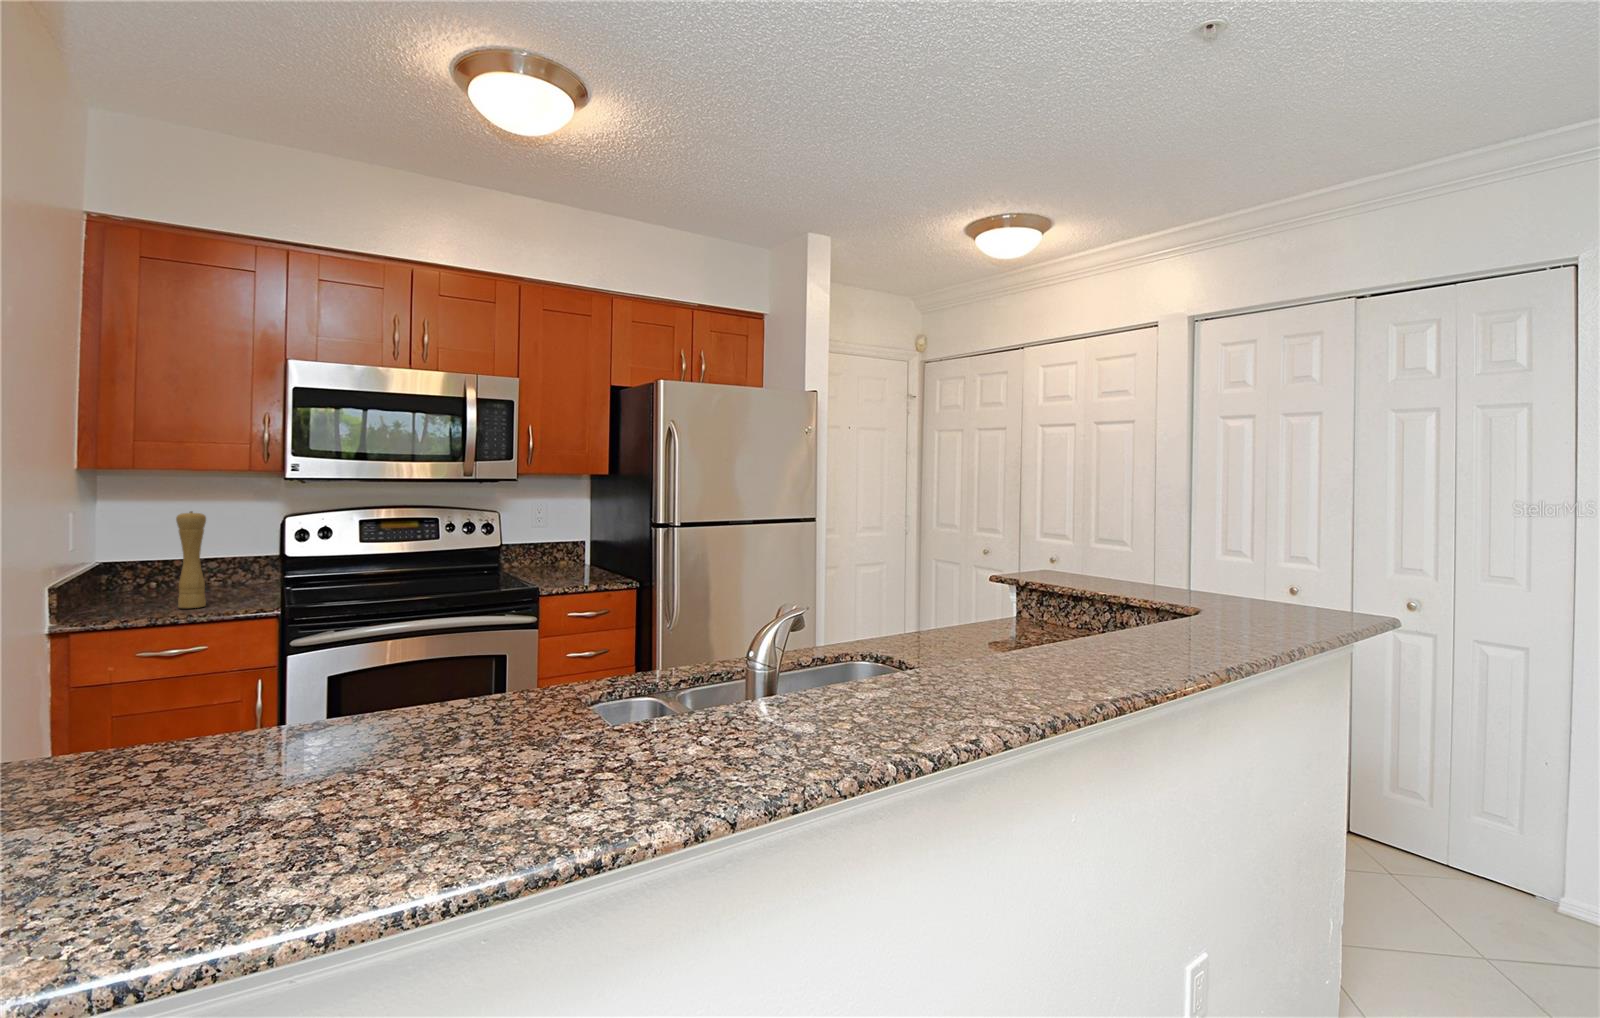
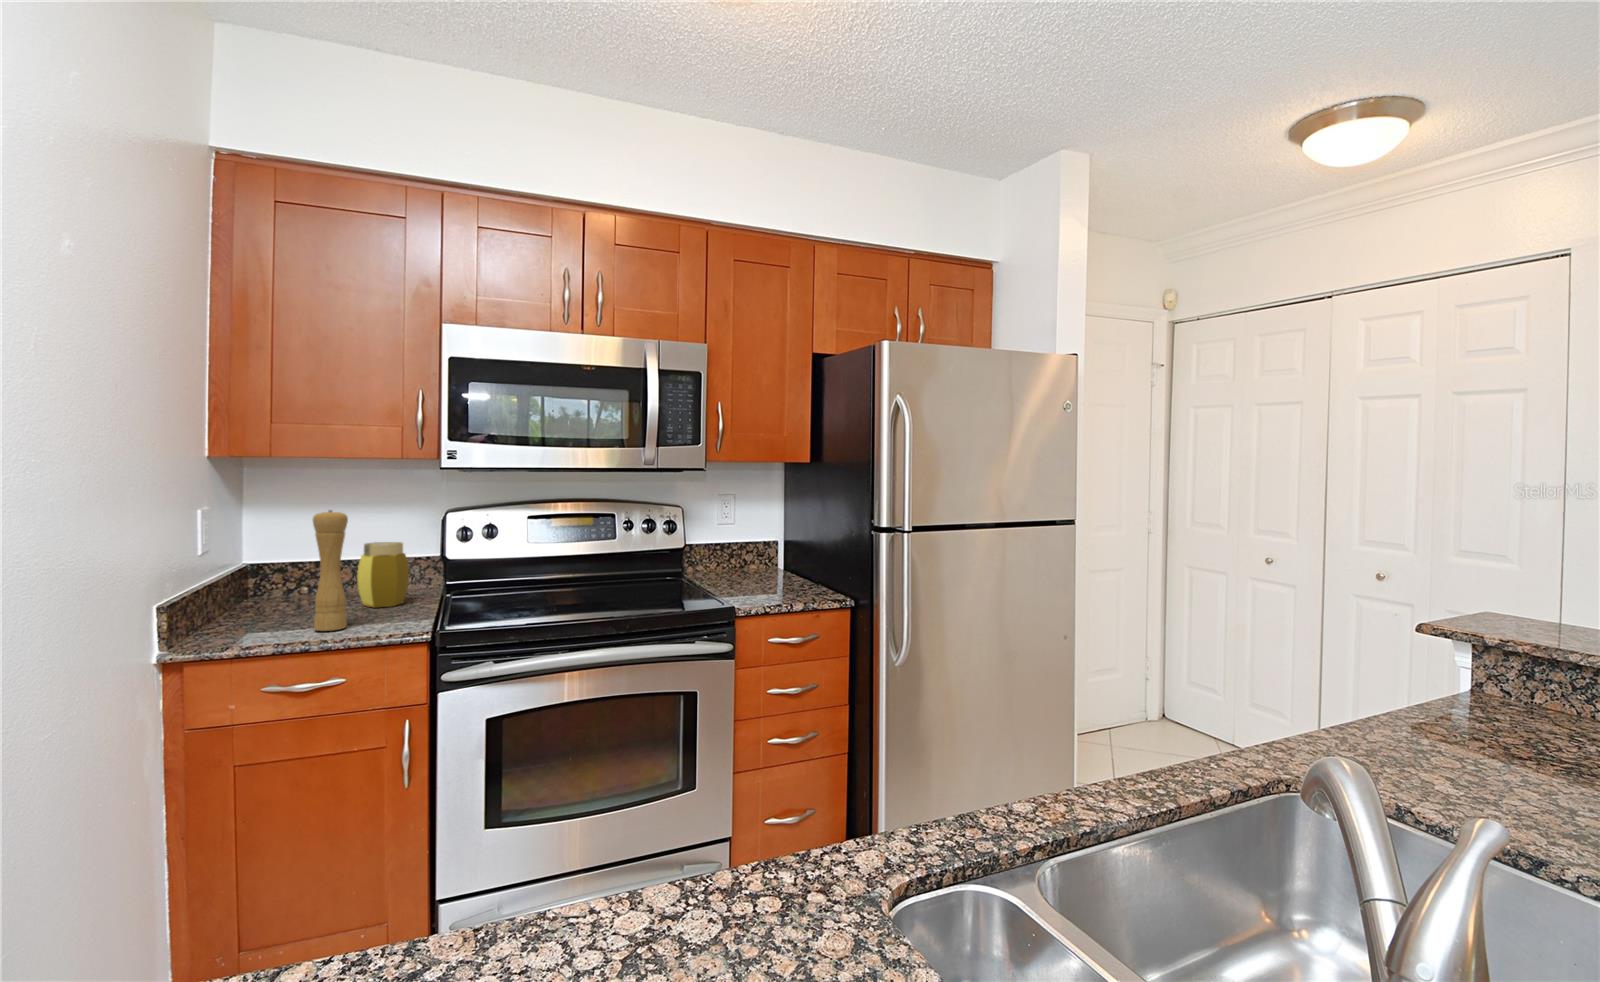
jar: none [207,541,253,595] -> present [357,542,409,608]

